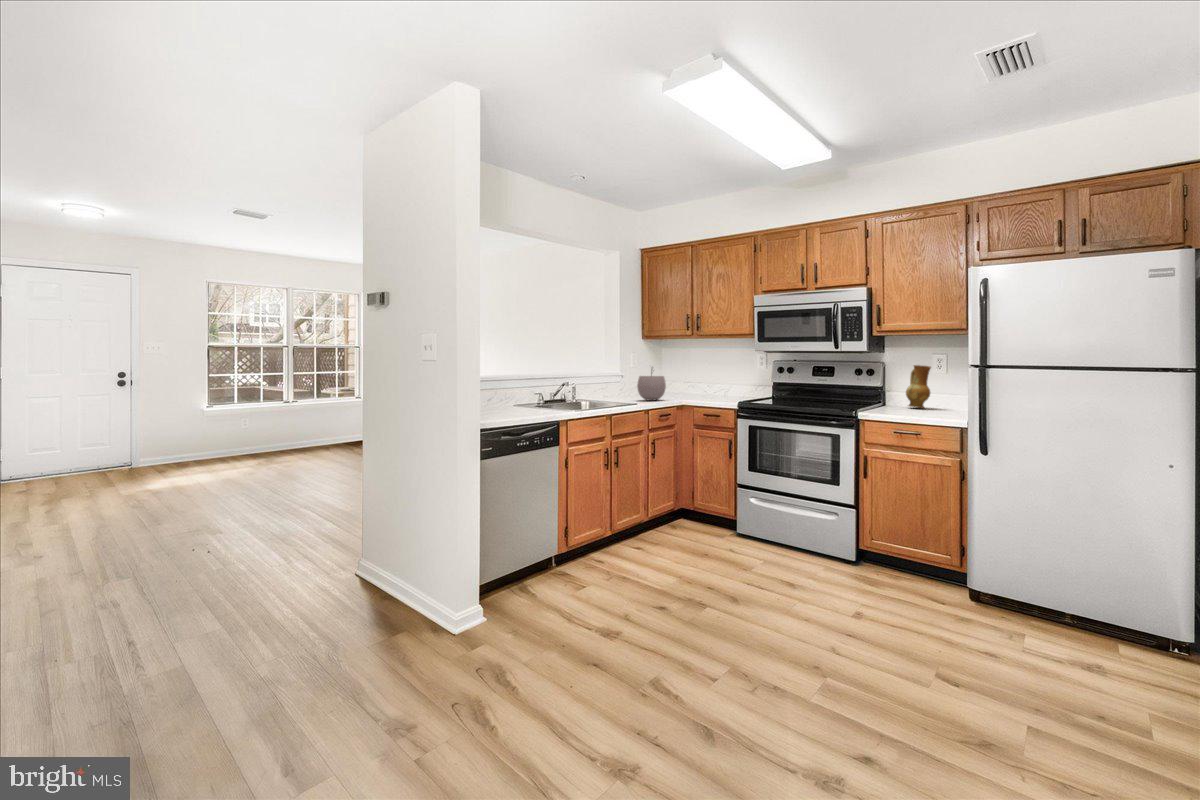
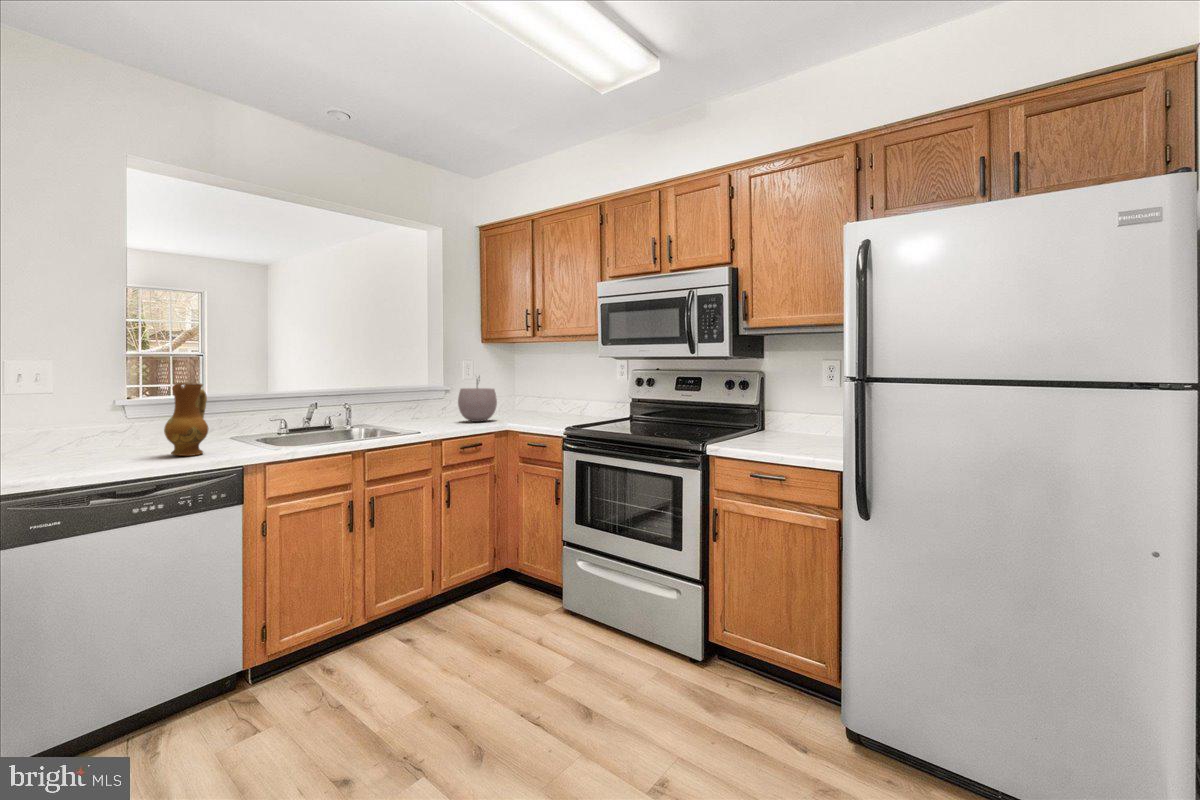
ceramic jug: present [906,365,931,408] -> present [164,383,208,456]

